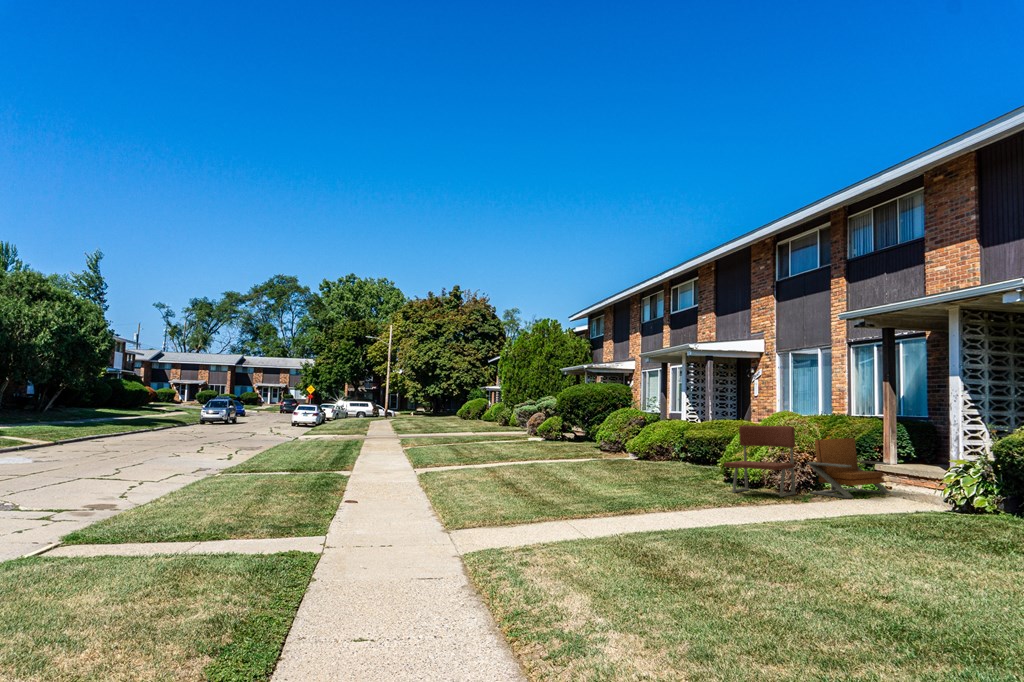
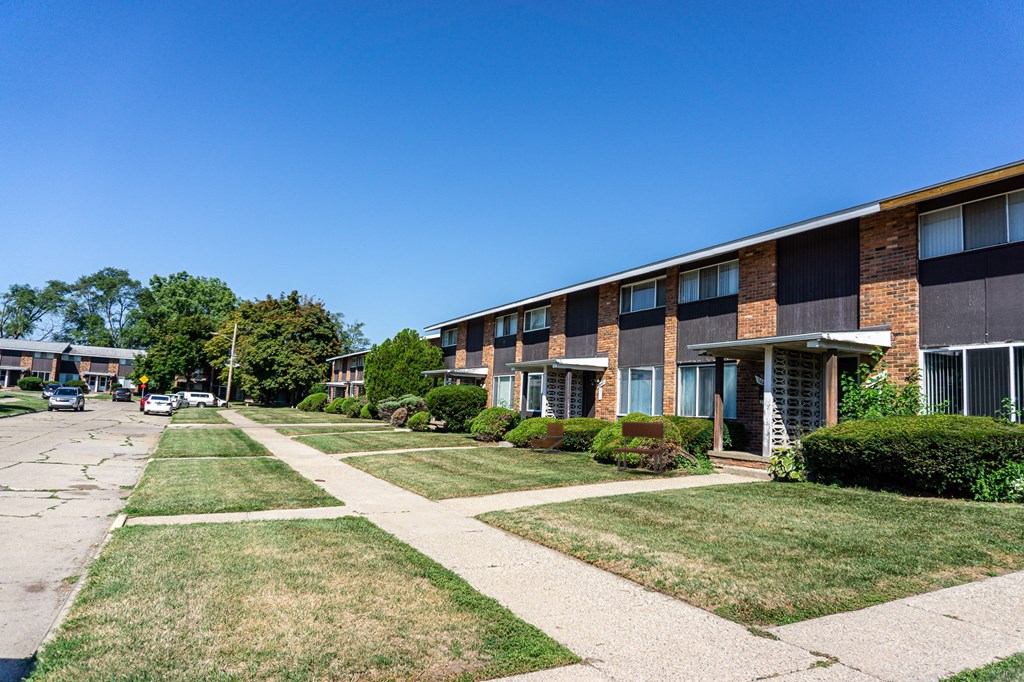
lounge chair: present [807,438,891,498] -> present [530,422,567,454]

